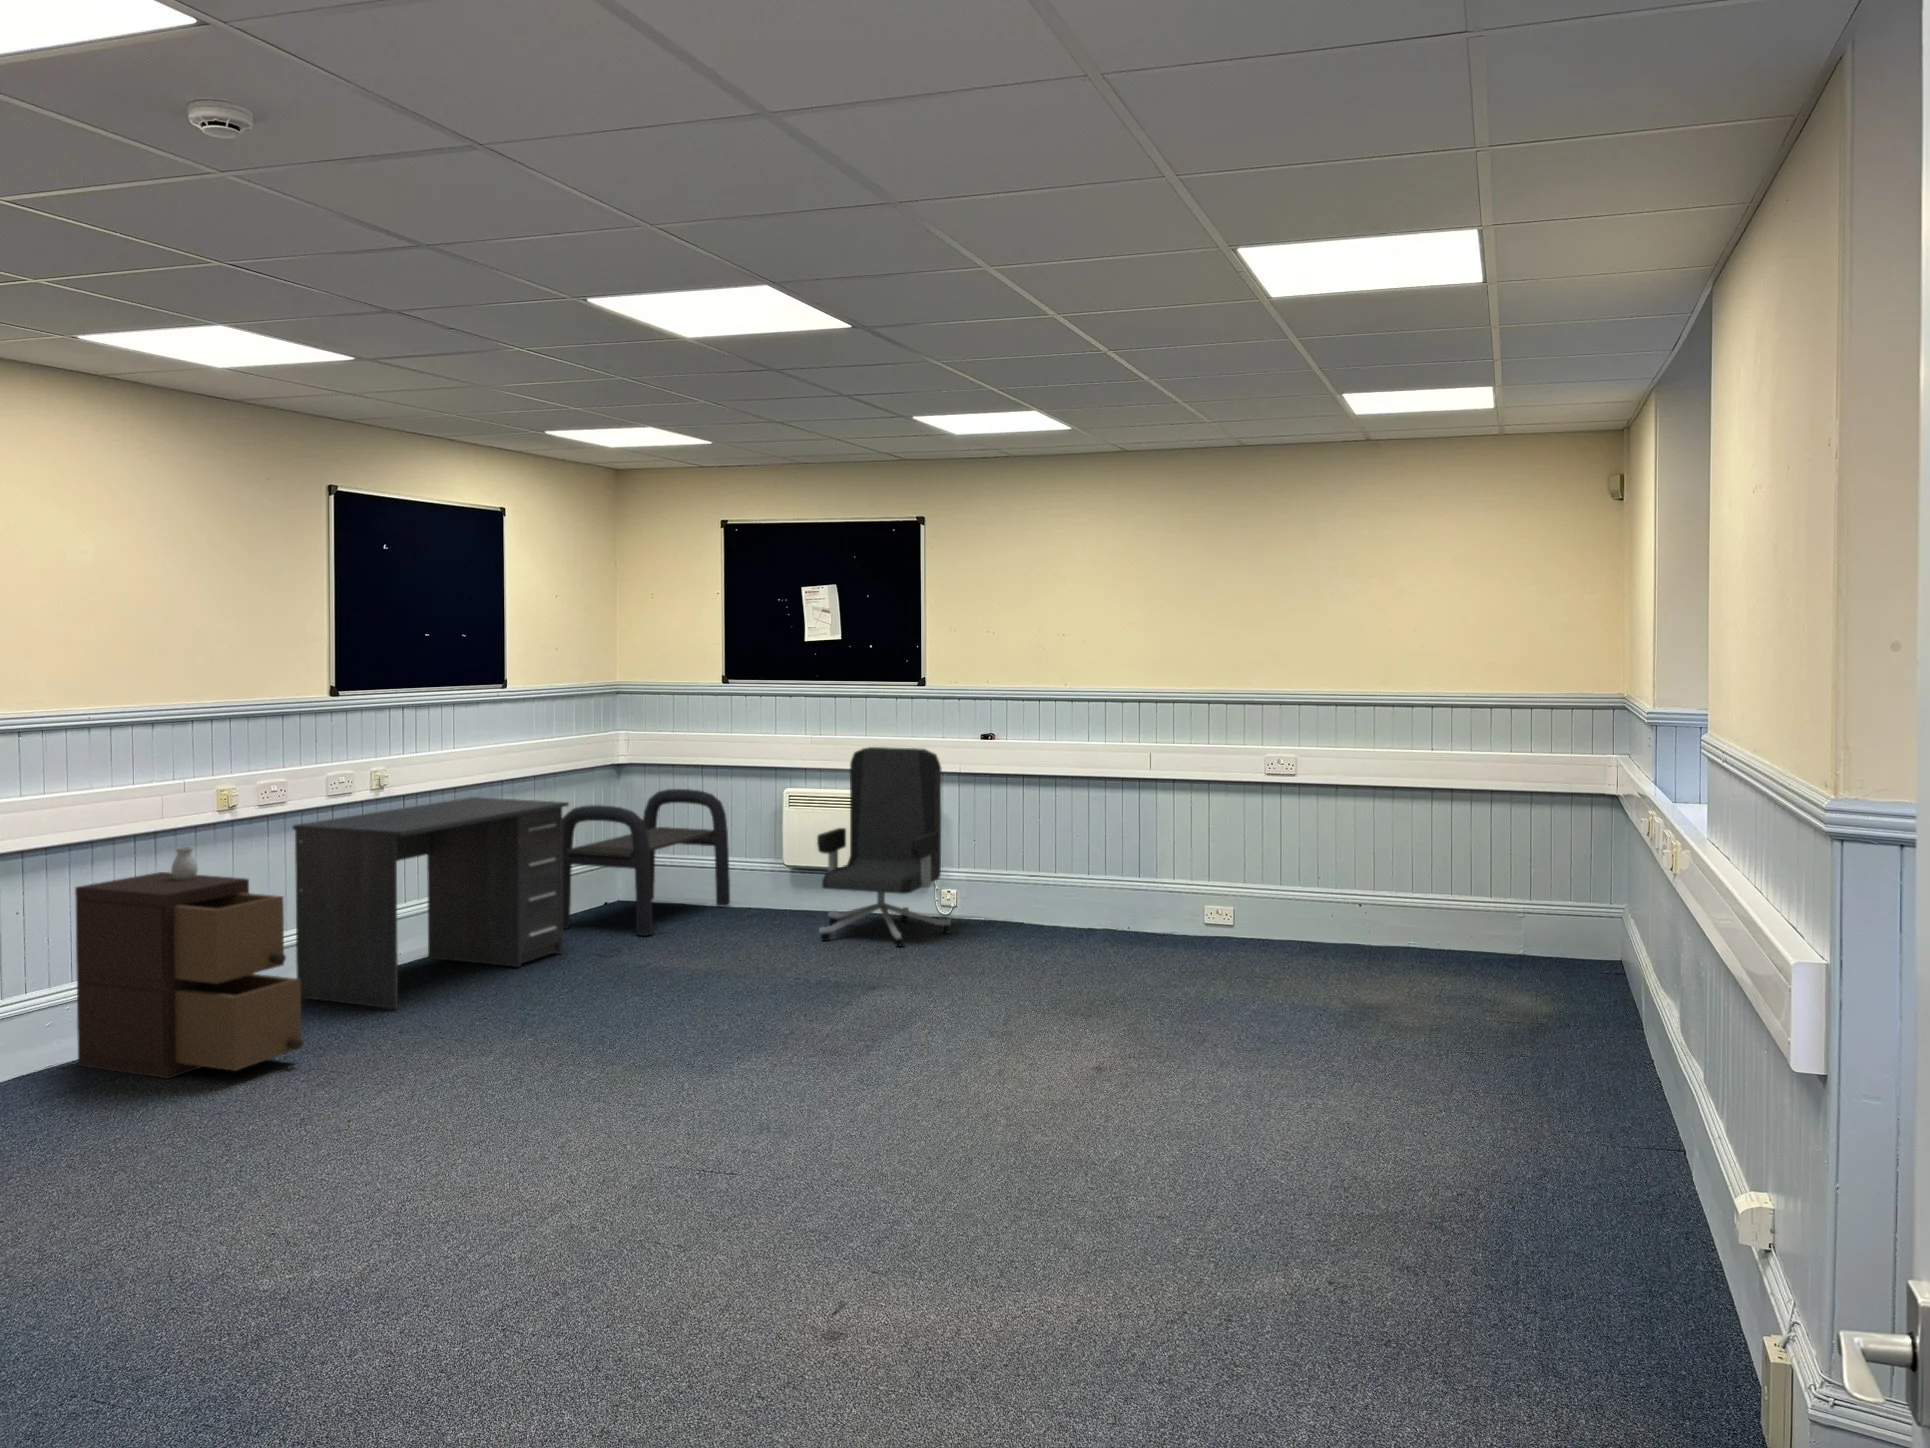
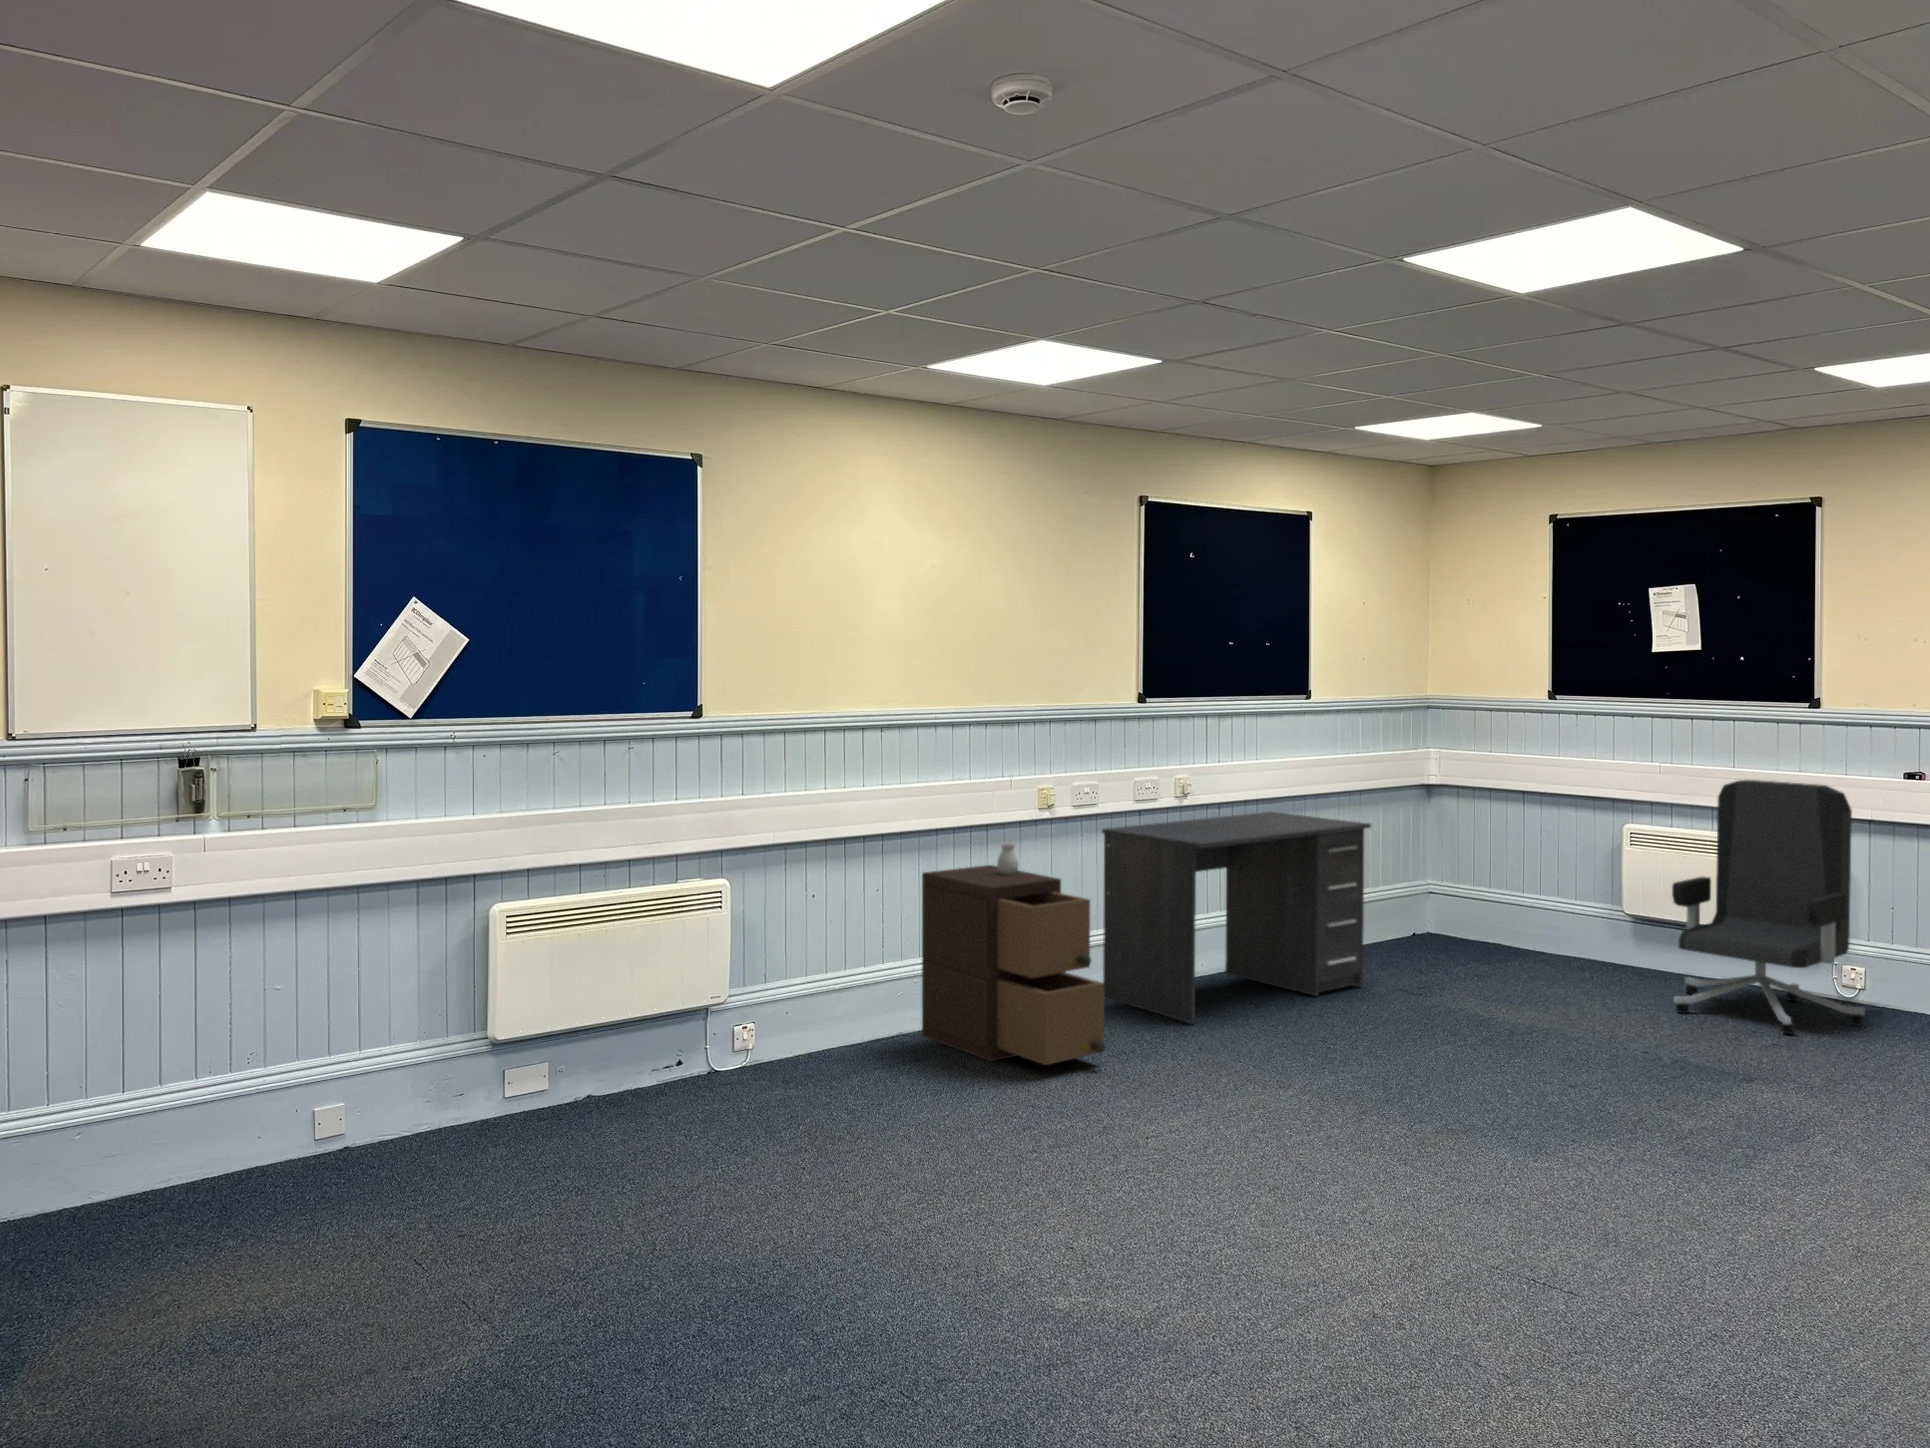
bench: present [562,789,730,936] -> none [1354,816,1556,978]

